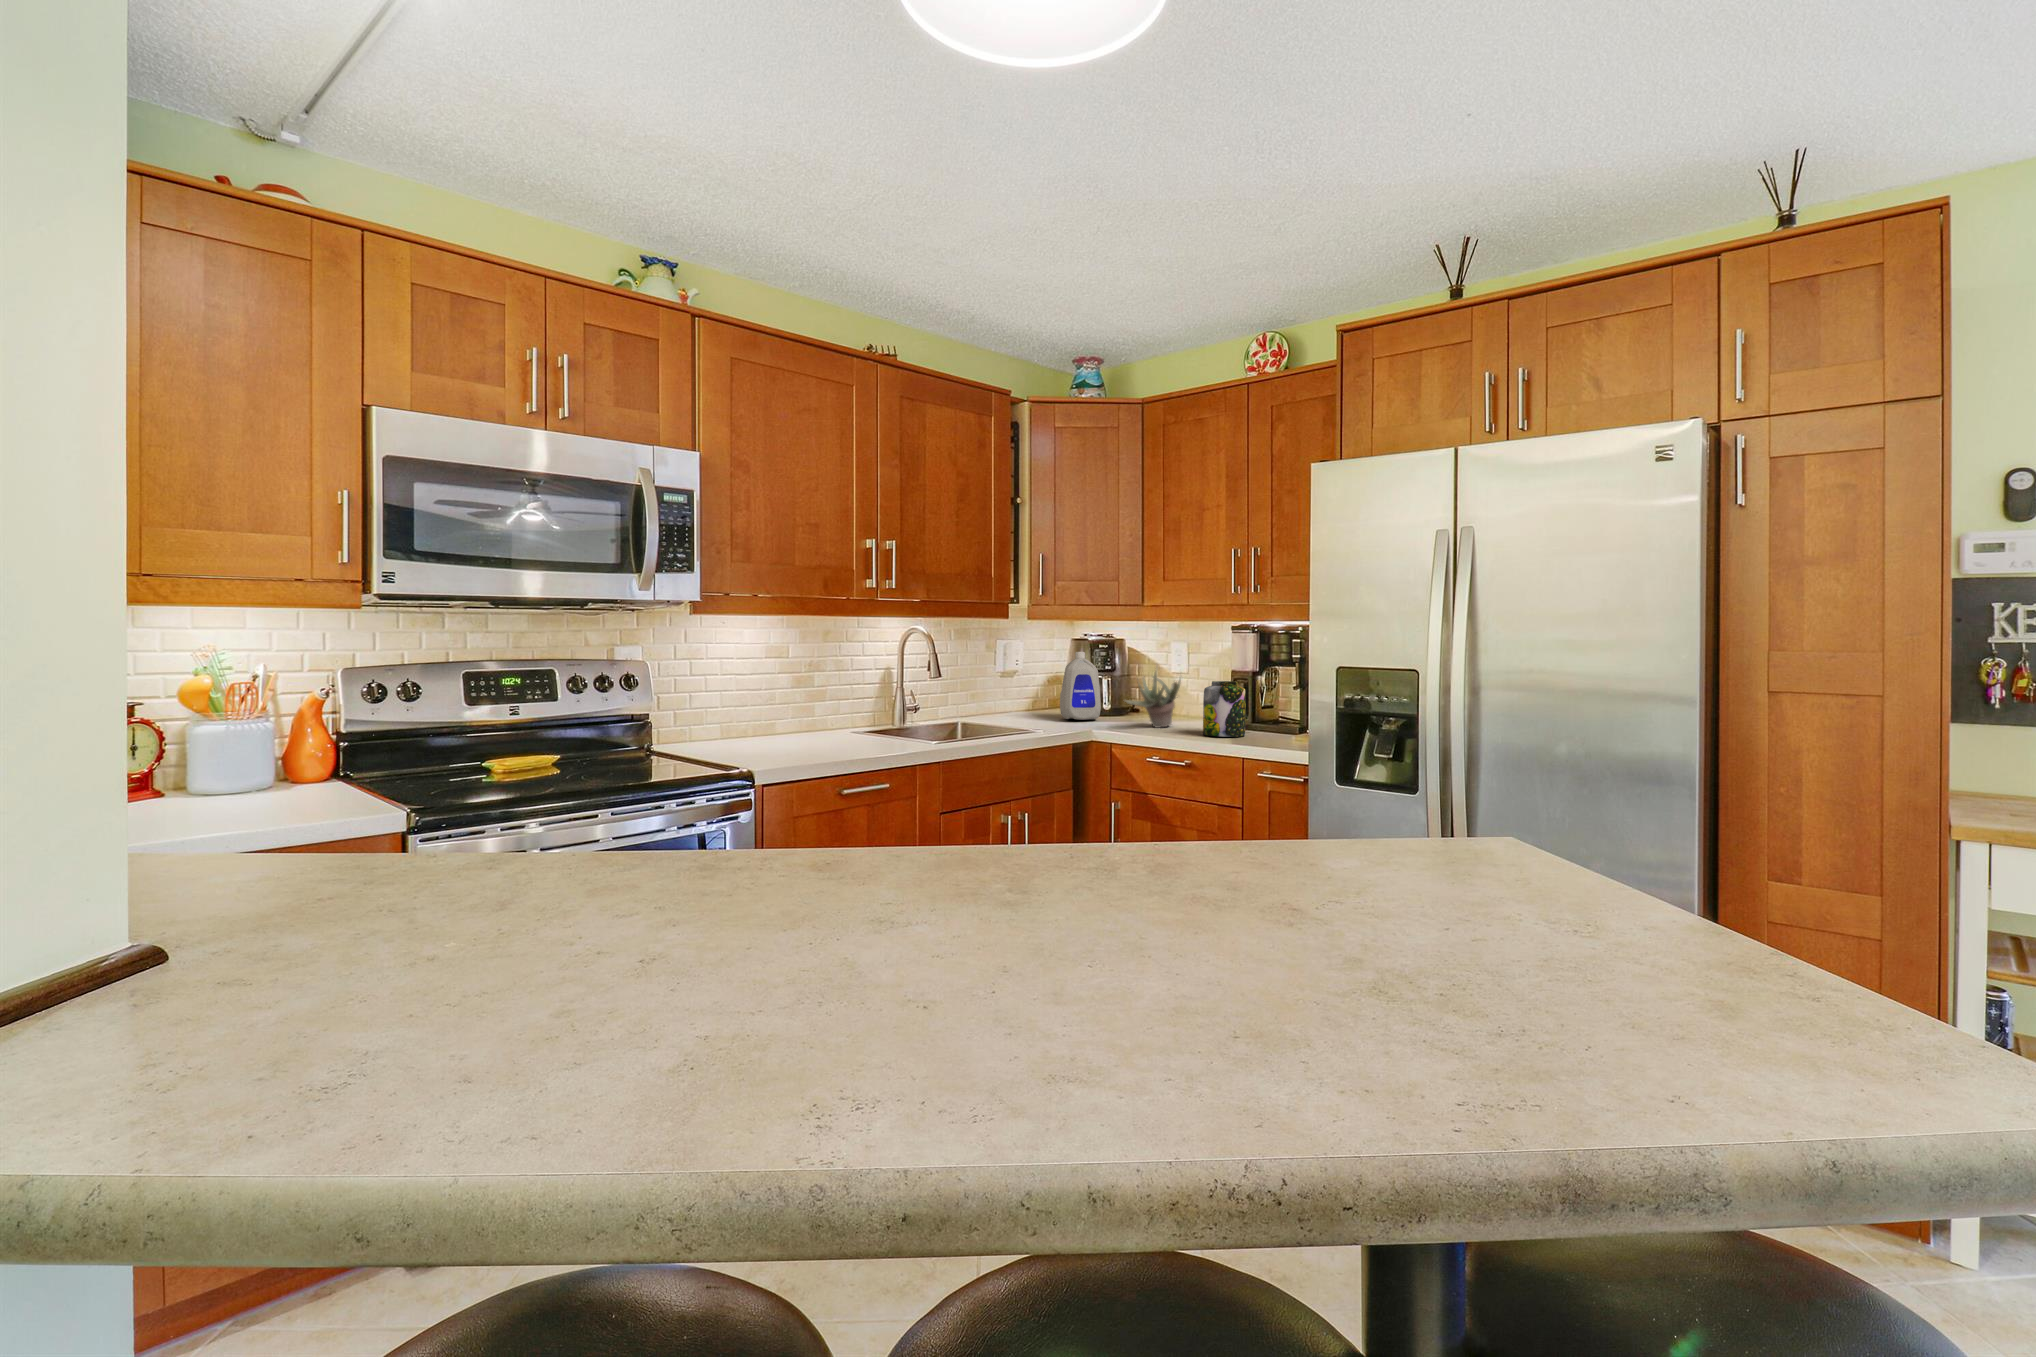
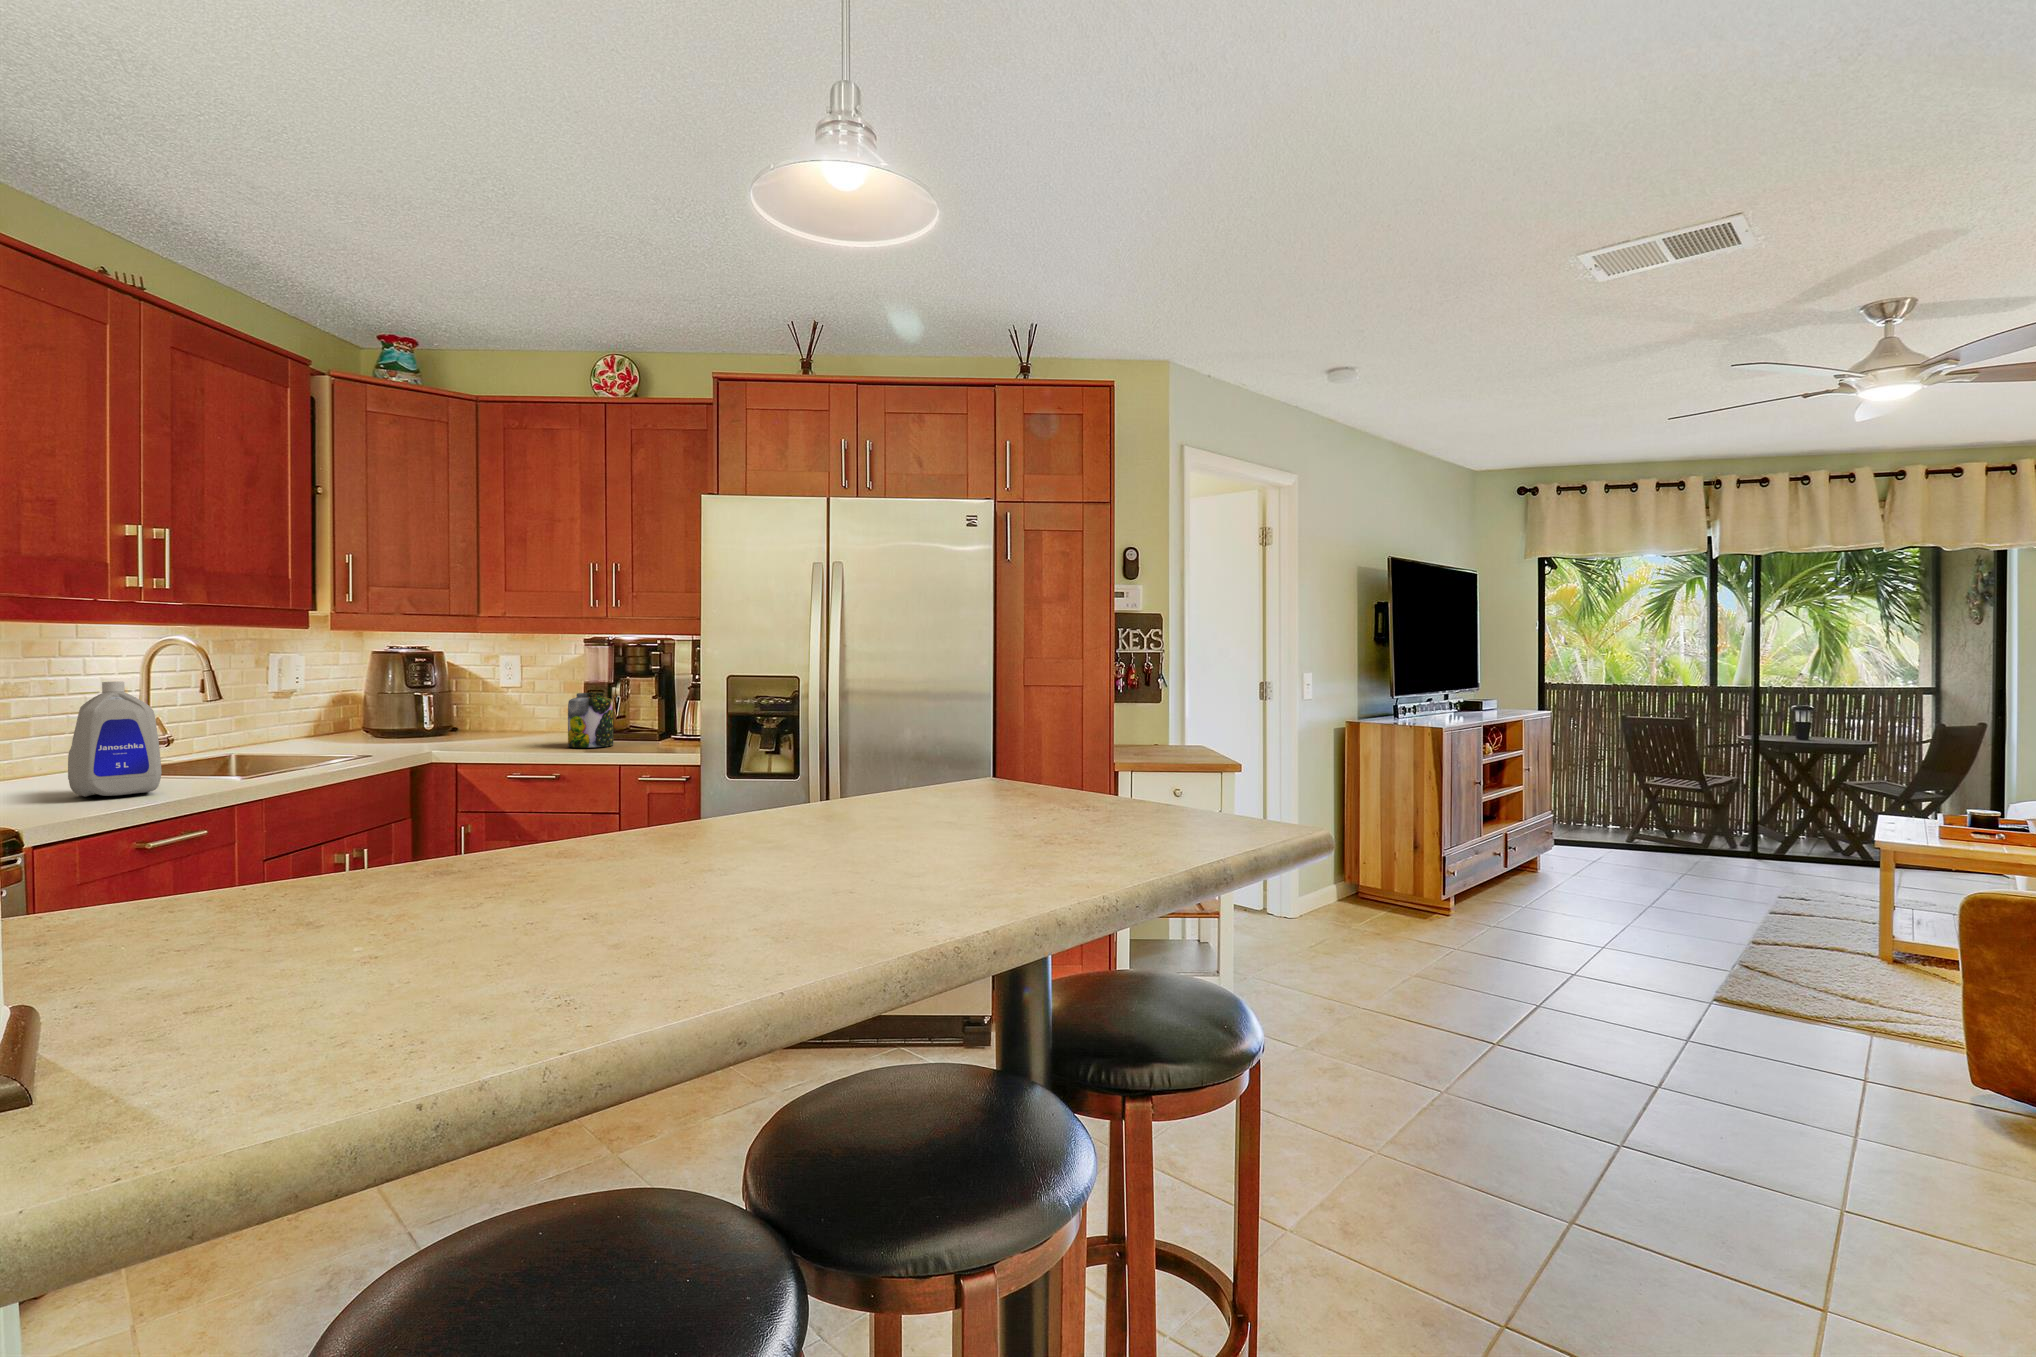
bottle: present [1060,652,1101,720] -> present [68,681,162,797]
succulent plant: present [1125,667,1181,728] -> none [470,676,534,744]

